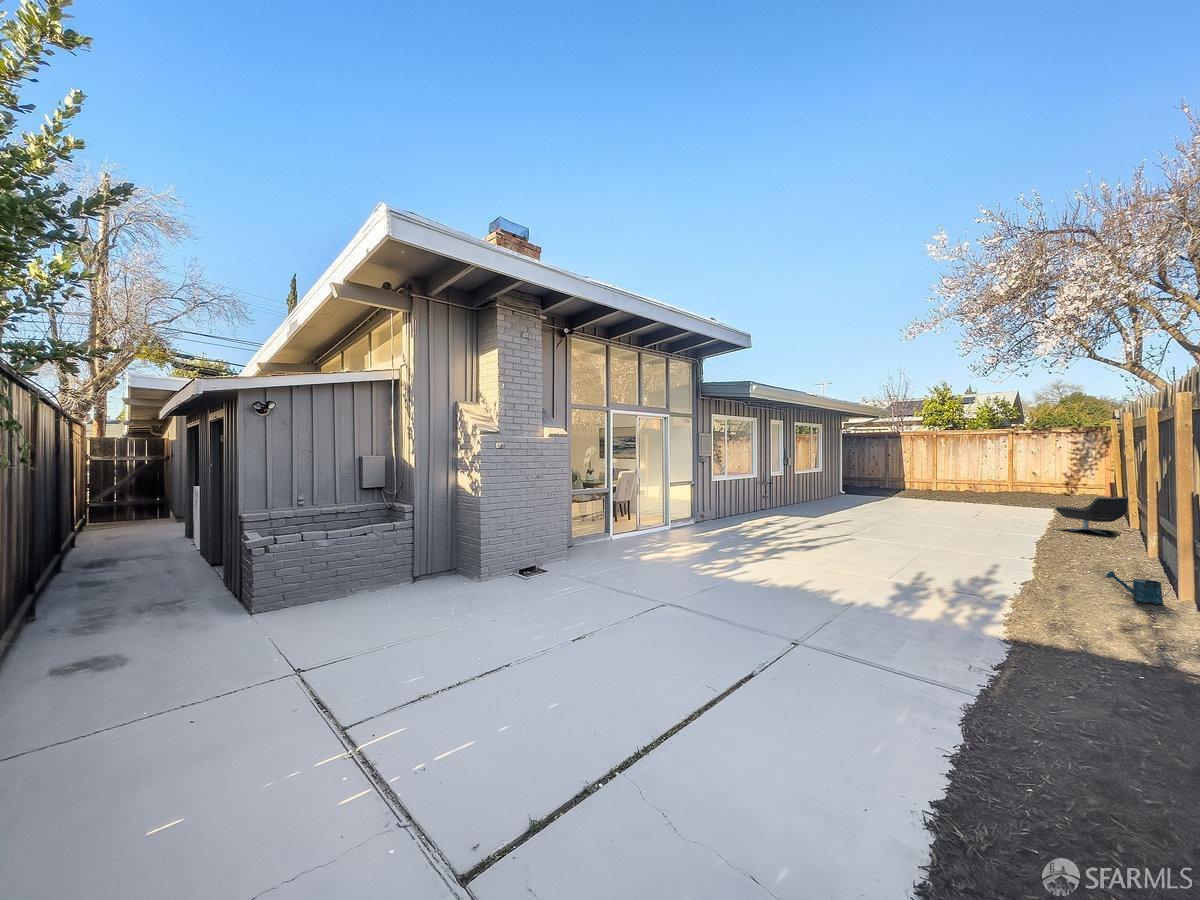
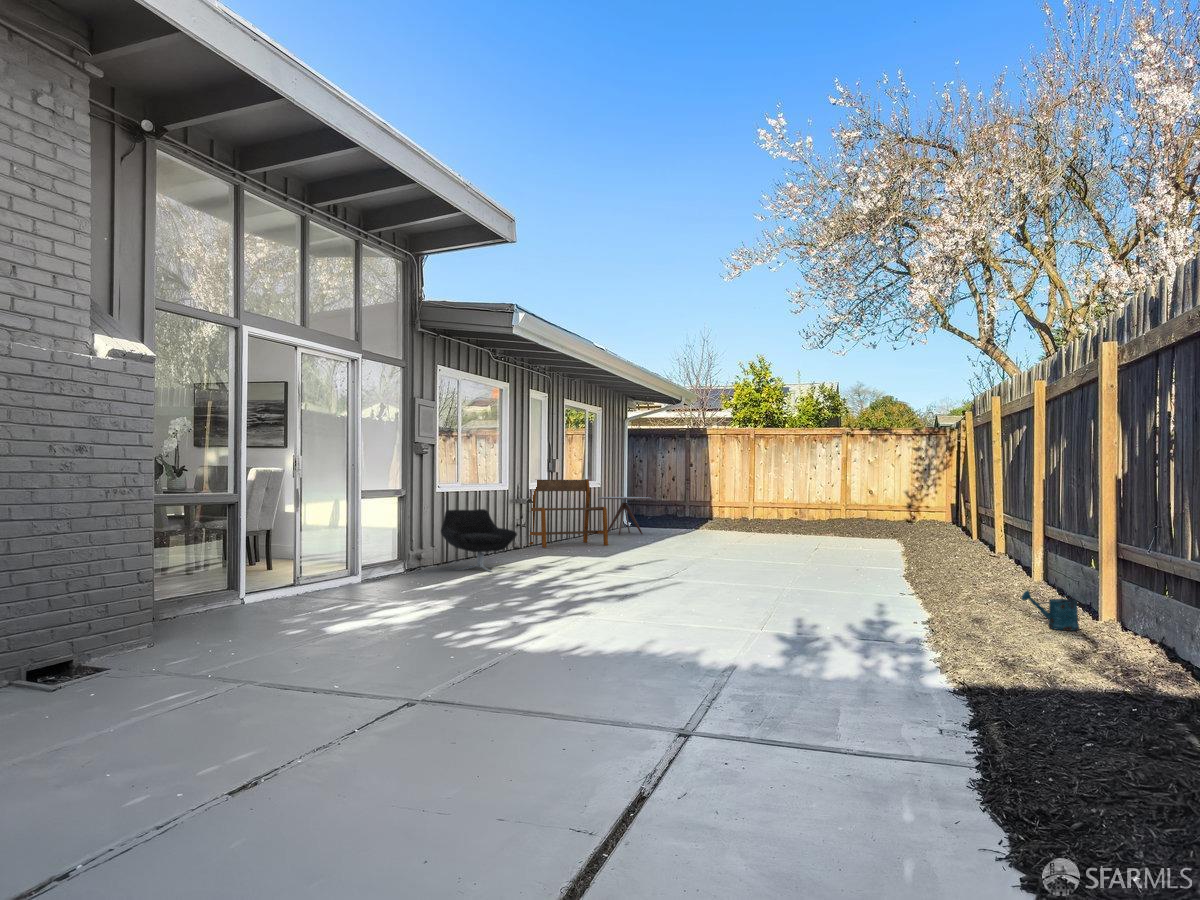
bench: none [773,469,822,508] -> present [529,479,608,547]
round table: none [820,477,855,500] -> present [598,497,651,535]
lounge chair: present [1056,497,1128,534] -> present [441,509,517,572]

